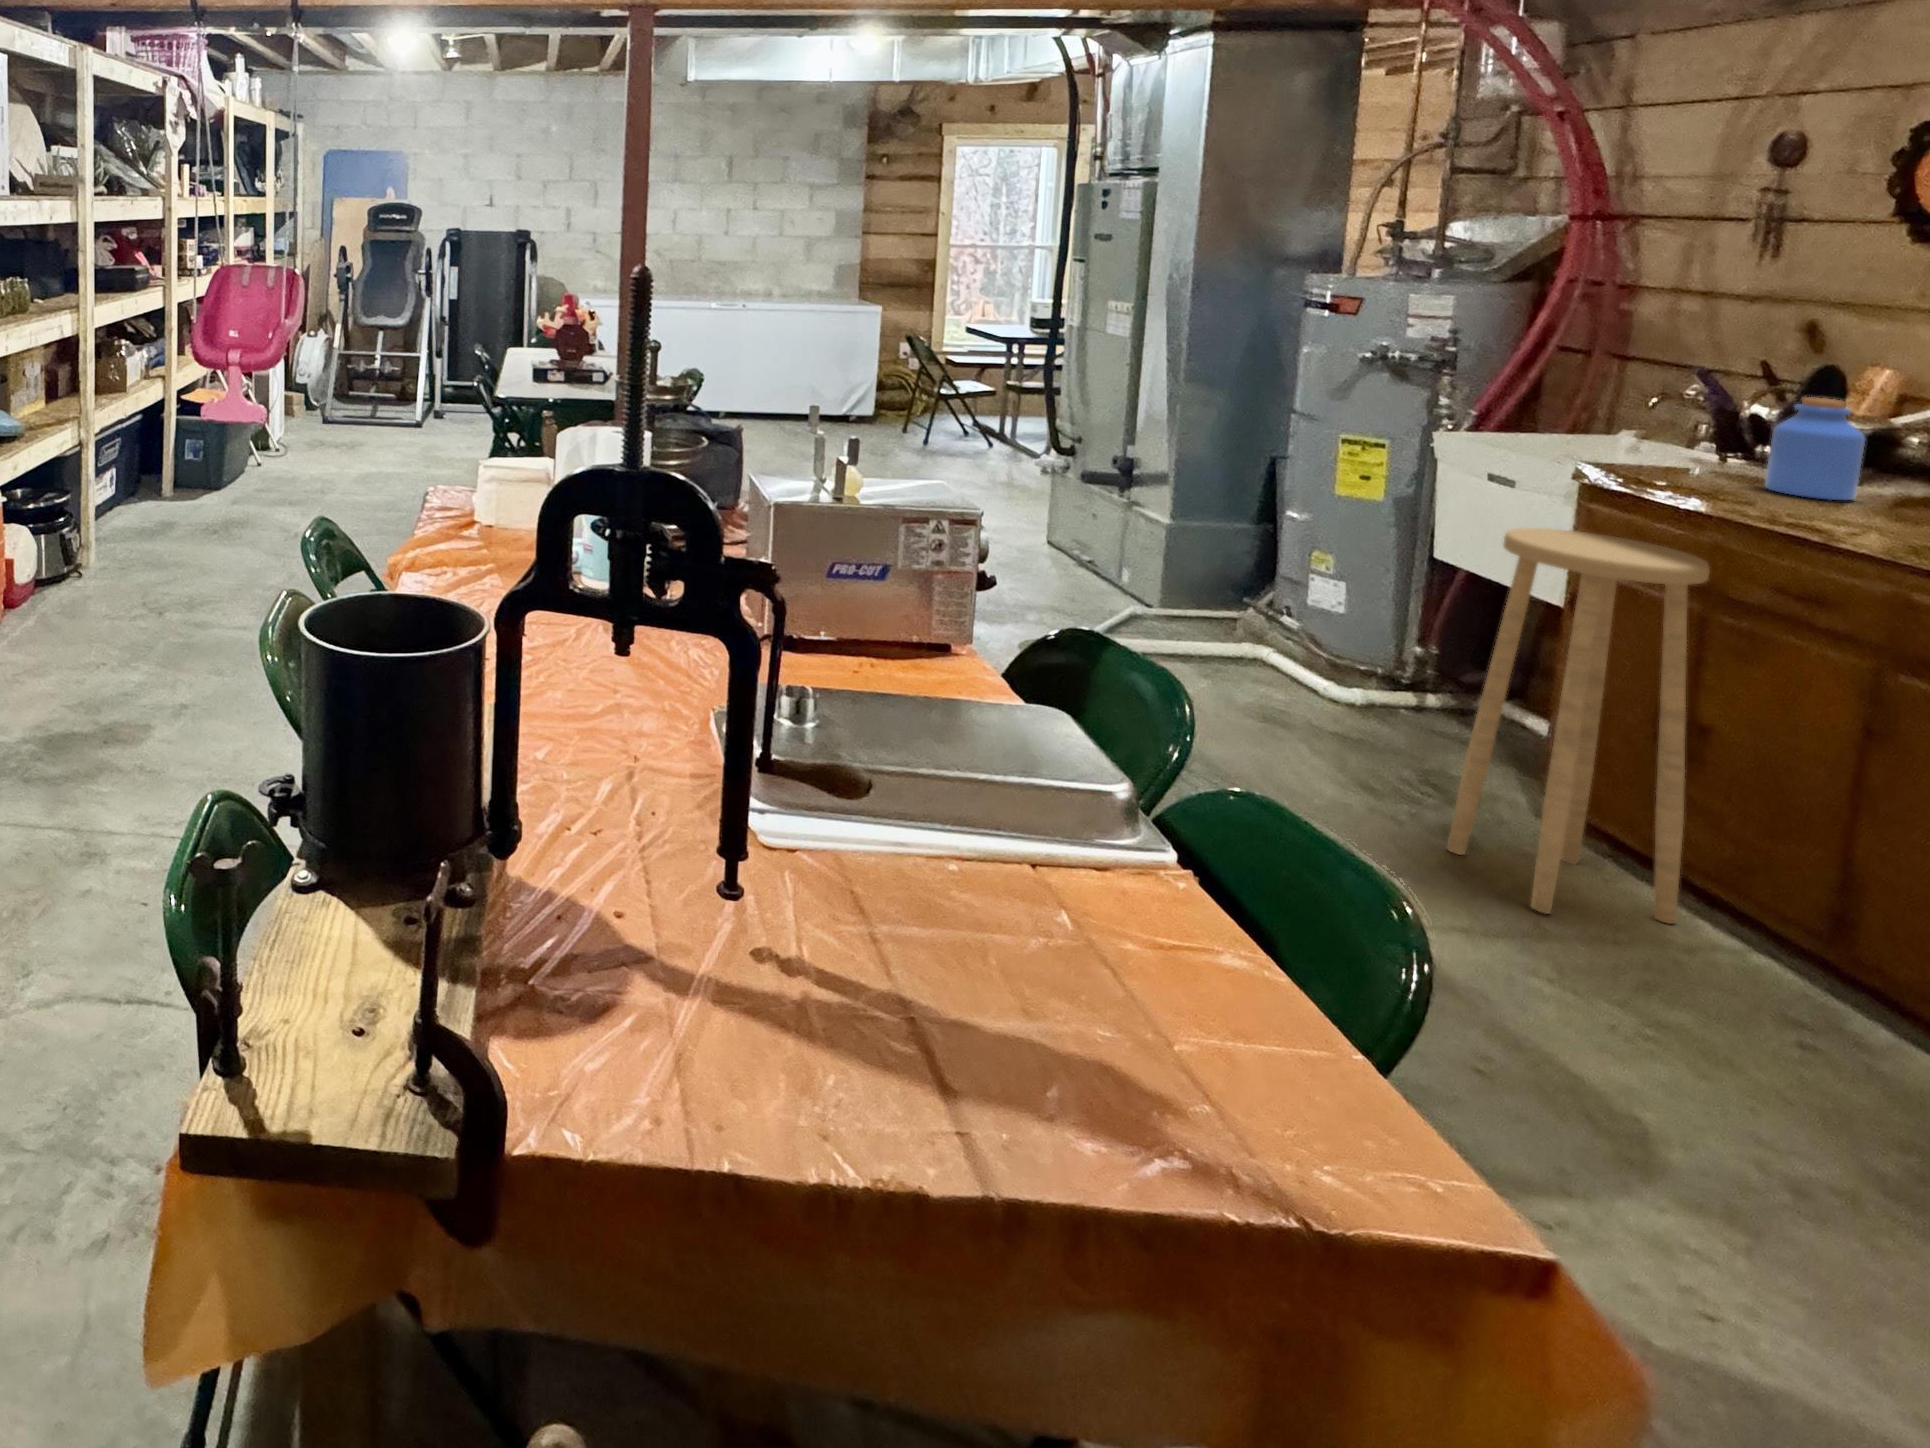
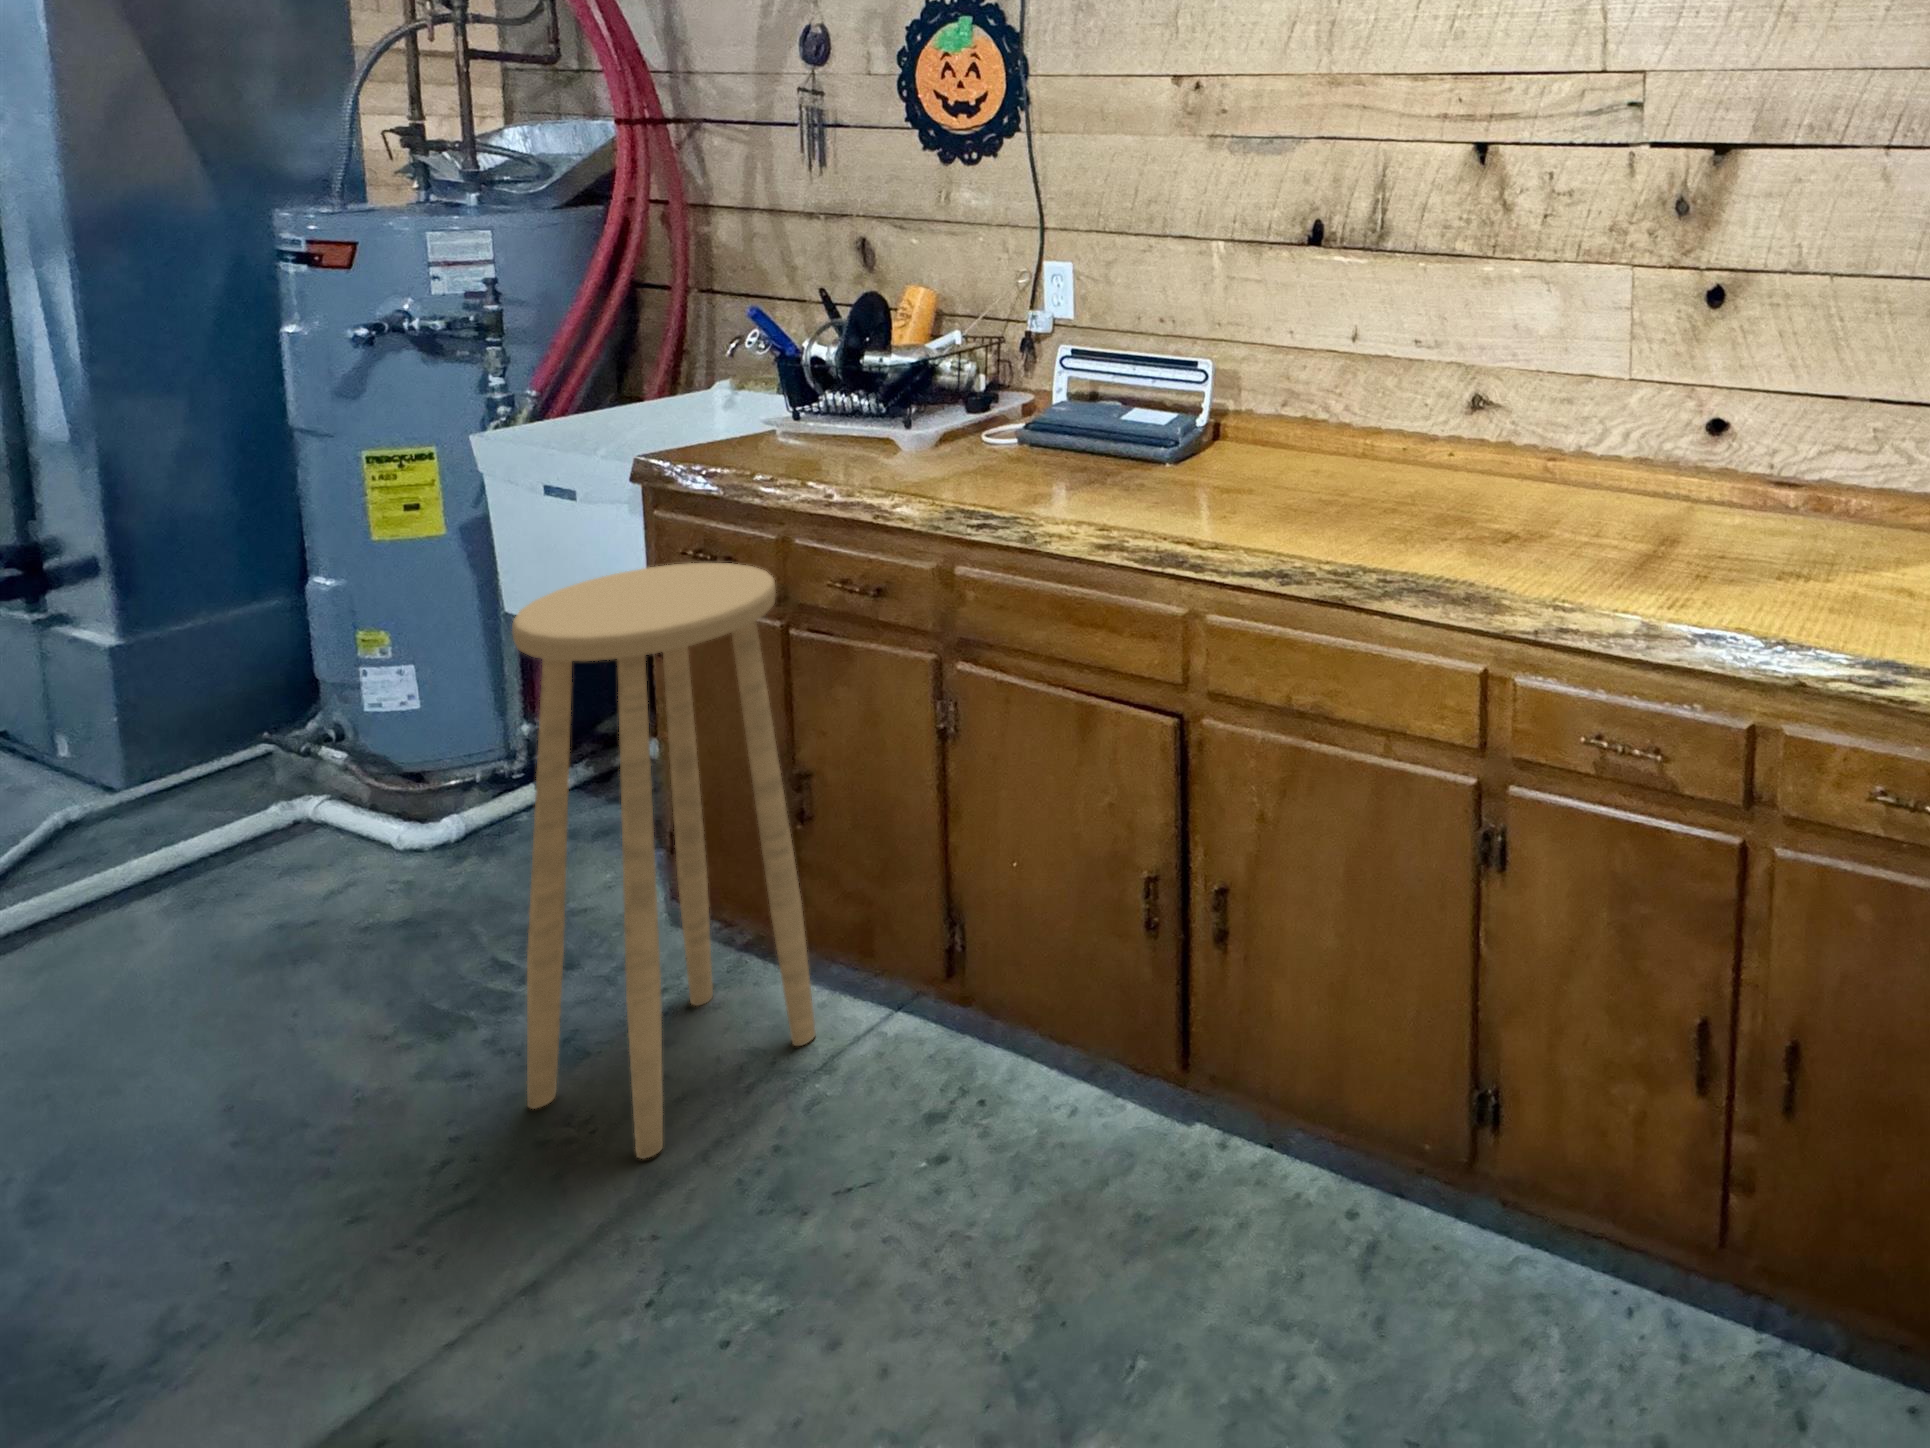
jar: present [1765,397,1865,500] -> none [825,337,908,459]

